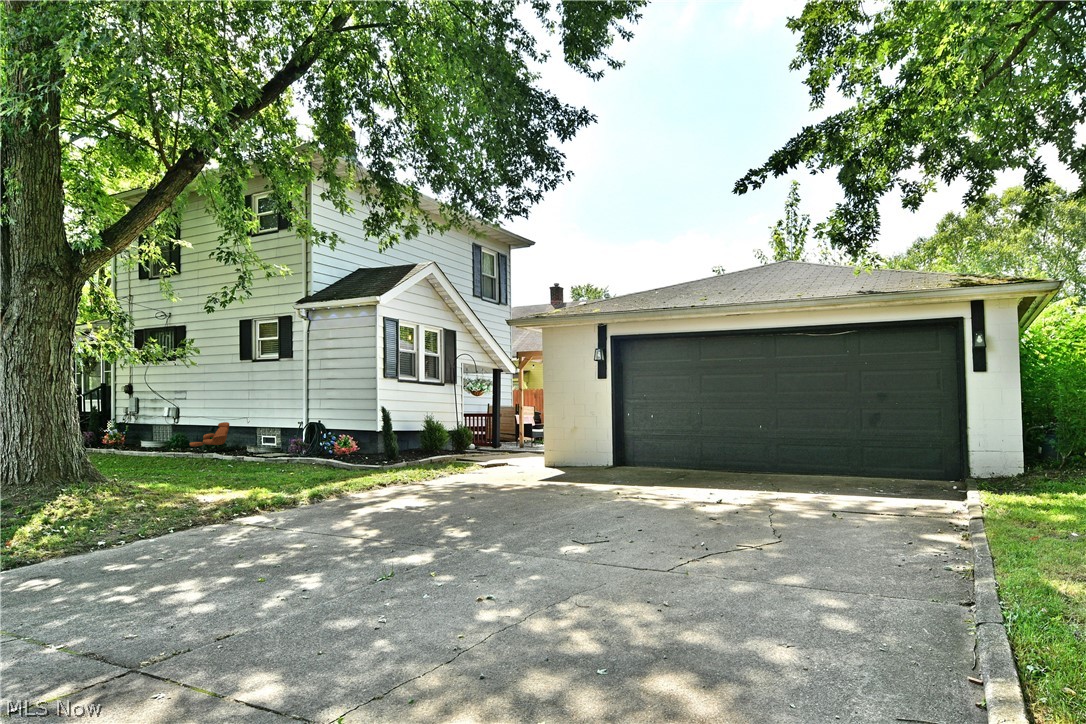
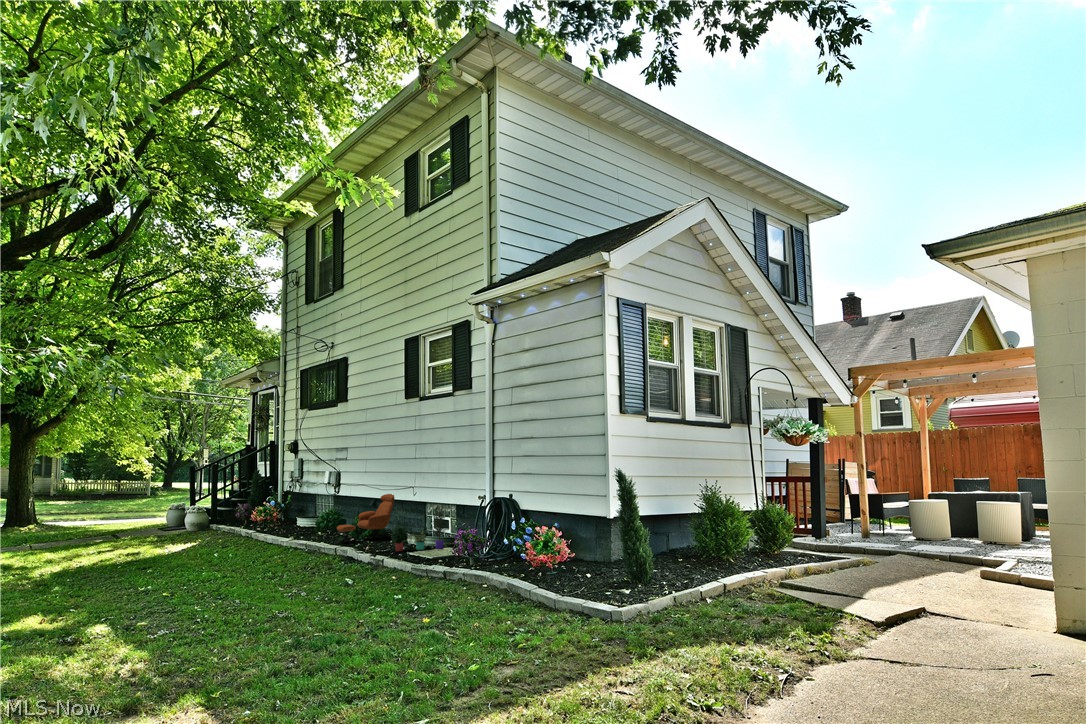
potted plant: none [235,427,273,456] -> present [391,505,447,551]

